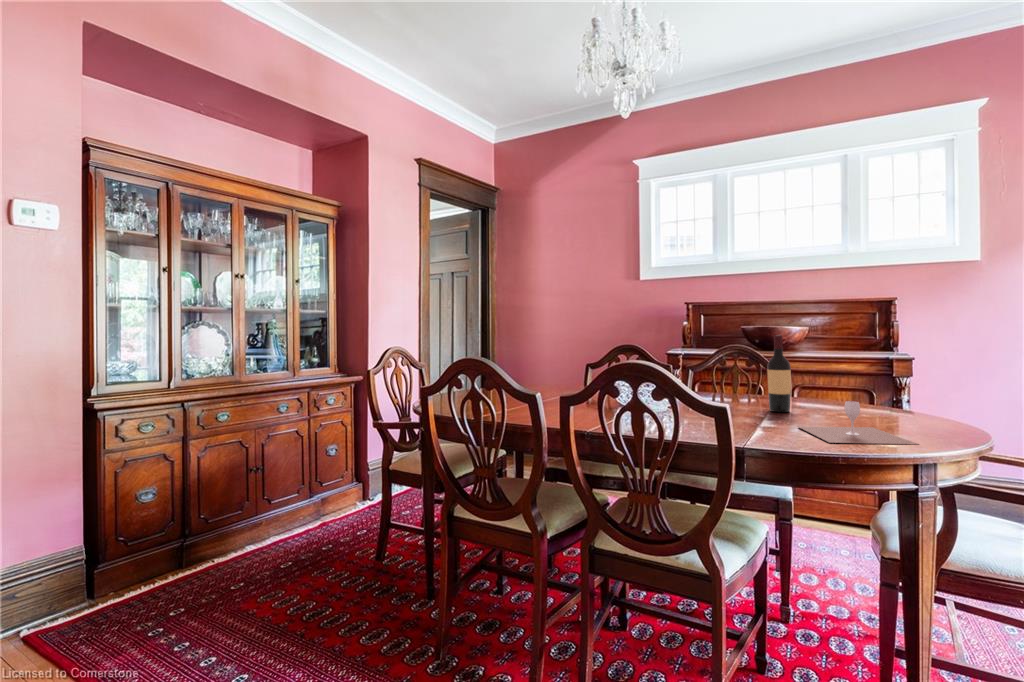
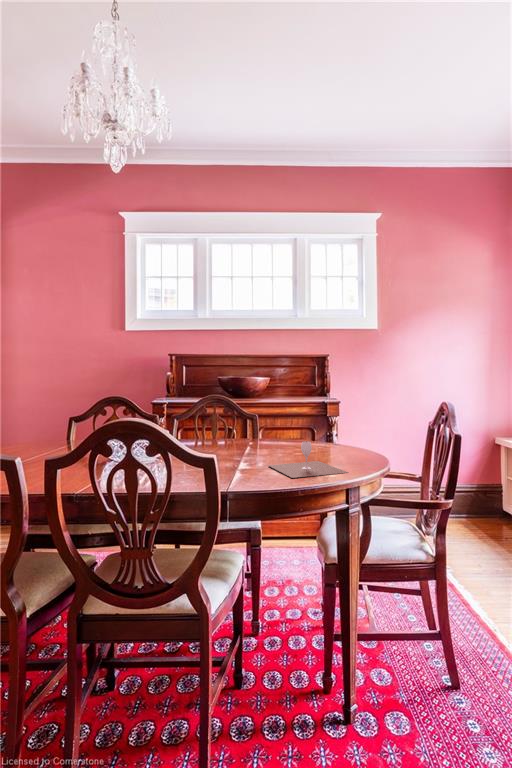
wine bottle: present [767,335,791,412] -> none [245,387,262,453]

